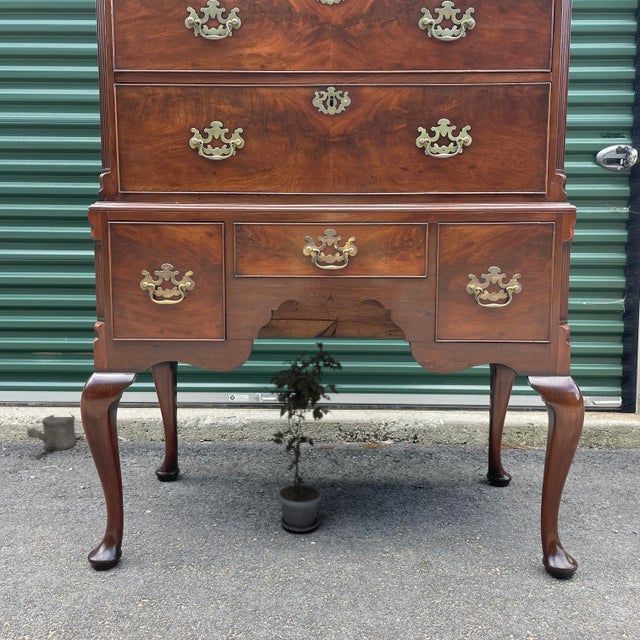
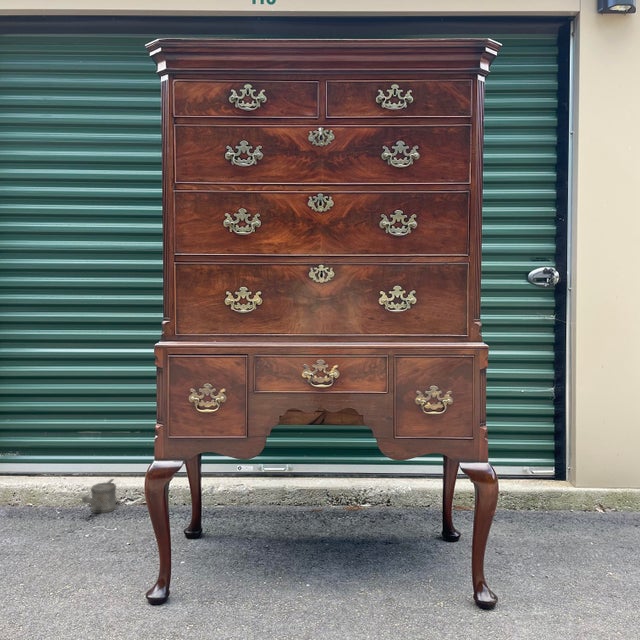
potted plant: present [265,343,342,532] -> none [269,433,330,578]

